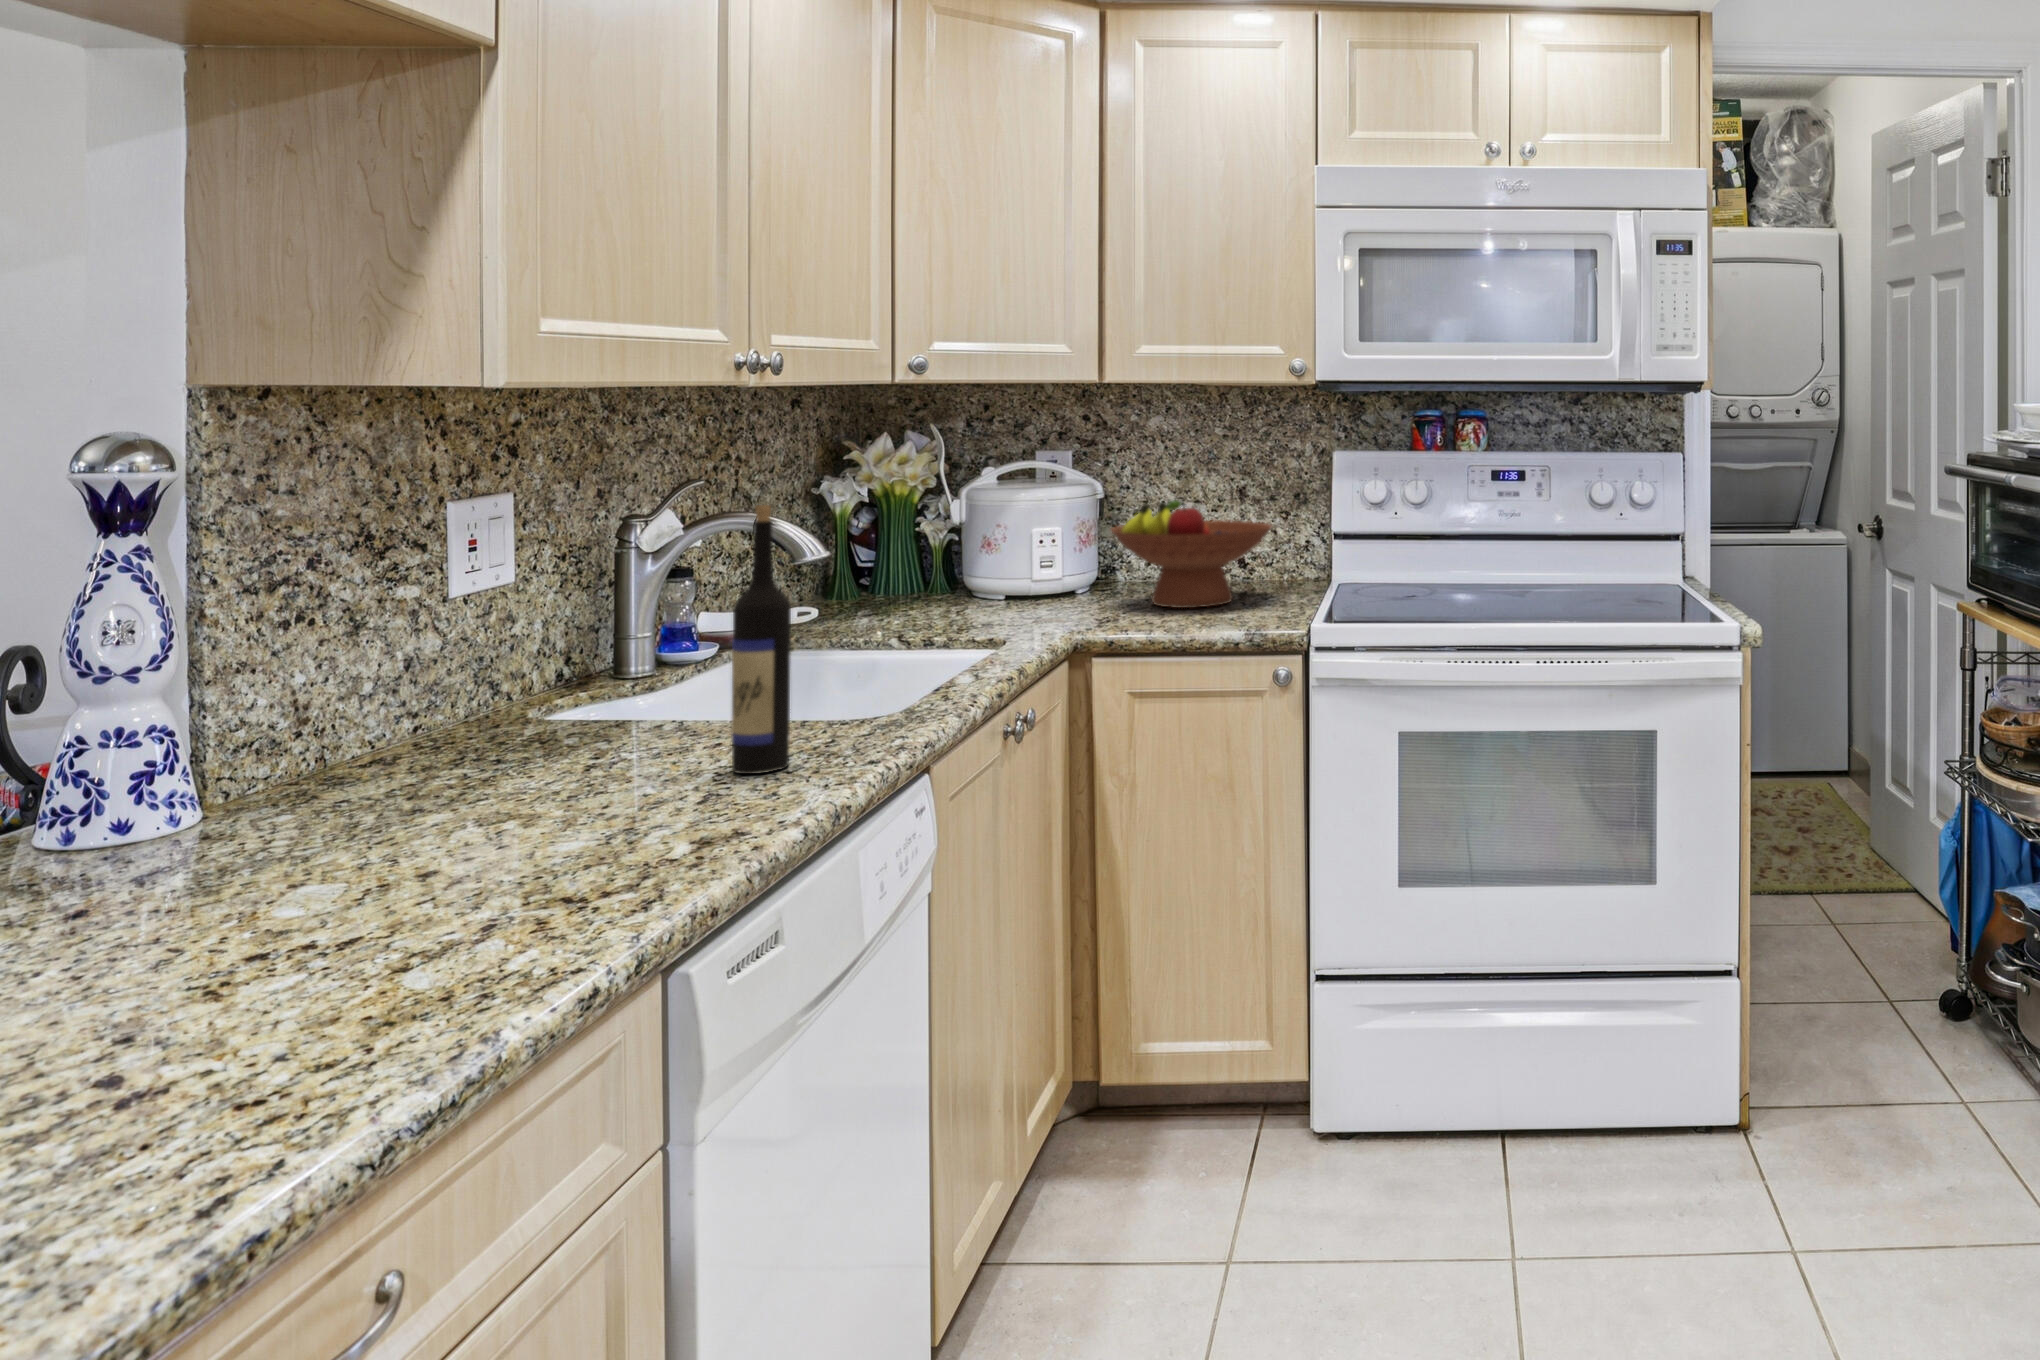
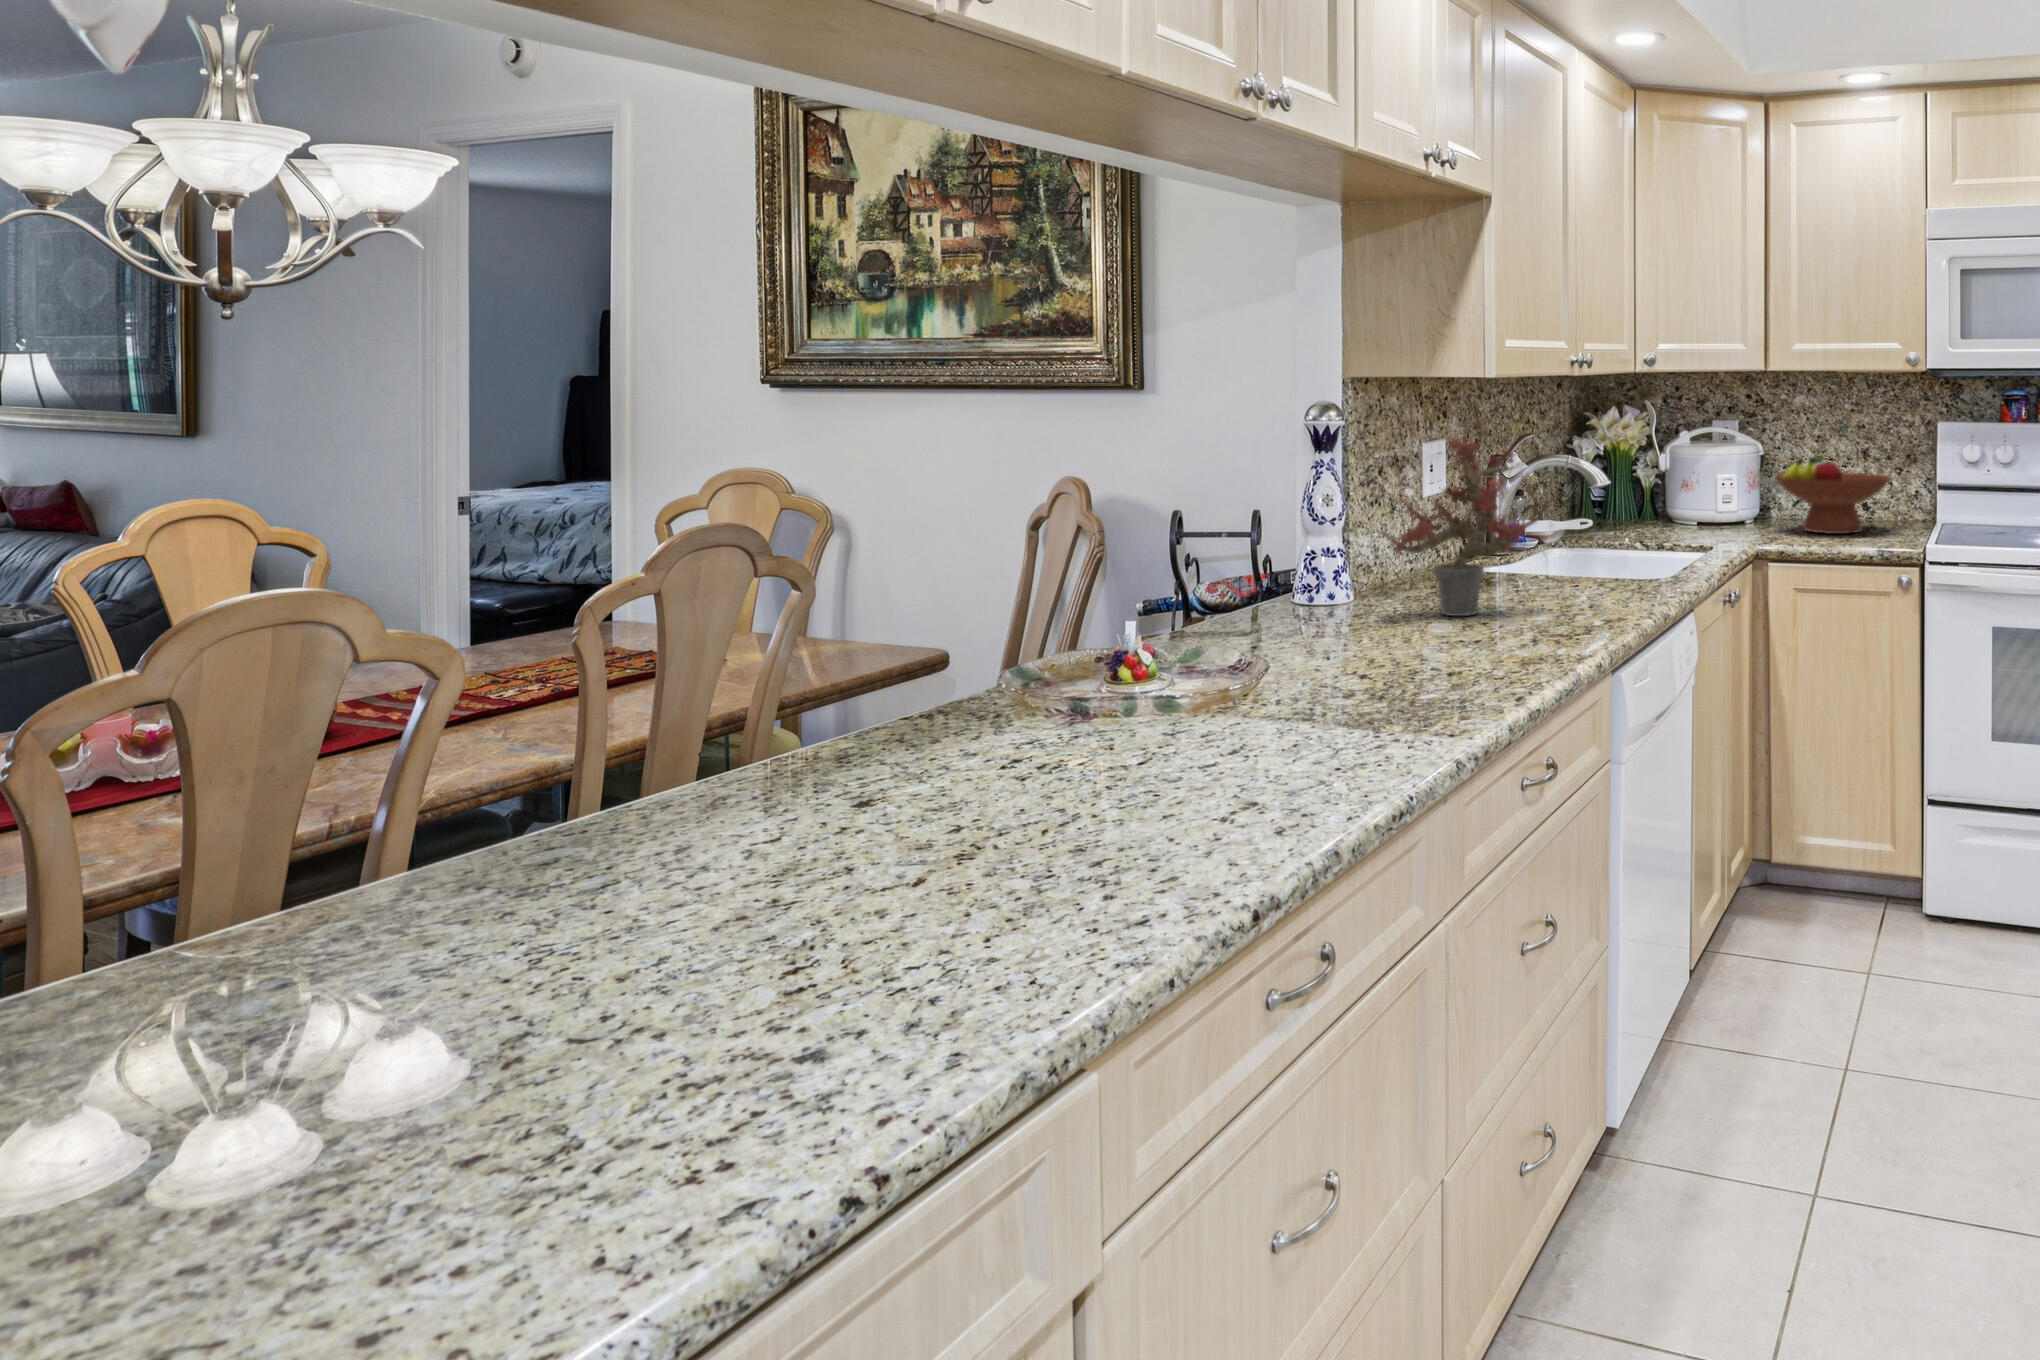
potted plant: none [153,426,649,850] -> present [1374,408,1556,616]
wine bottle: present [731,505,791,774] -> none [1595,447,1624,600]

